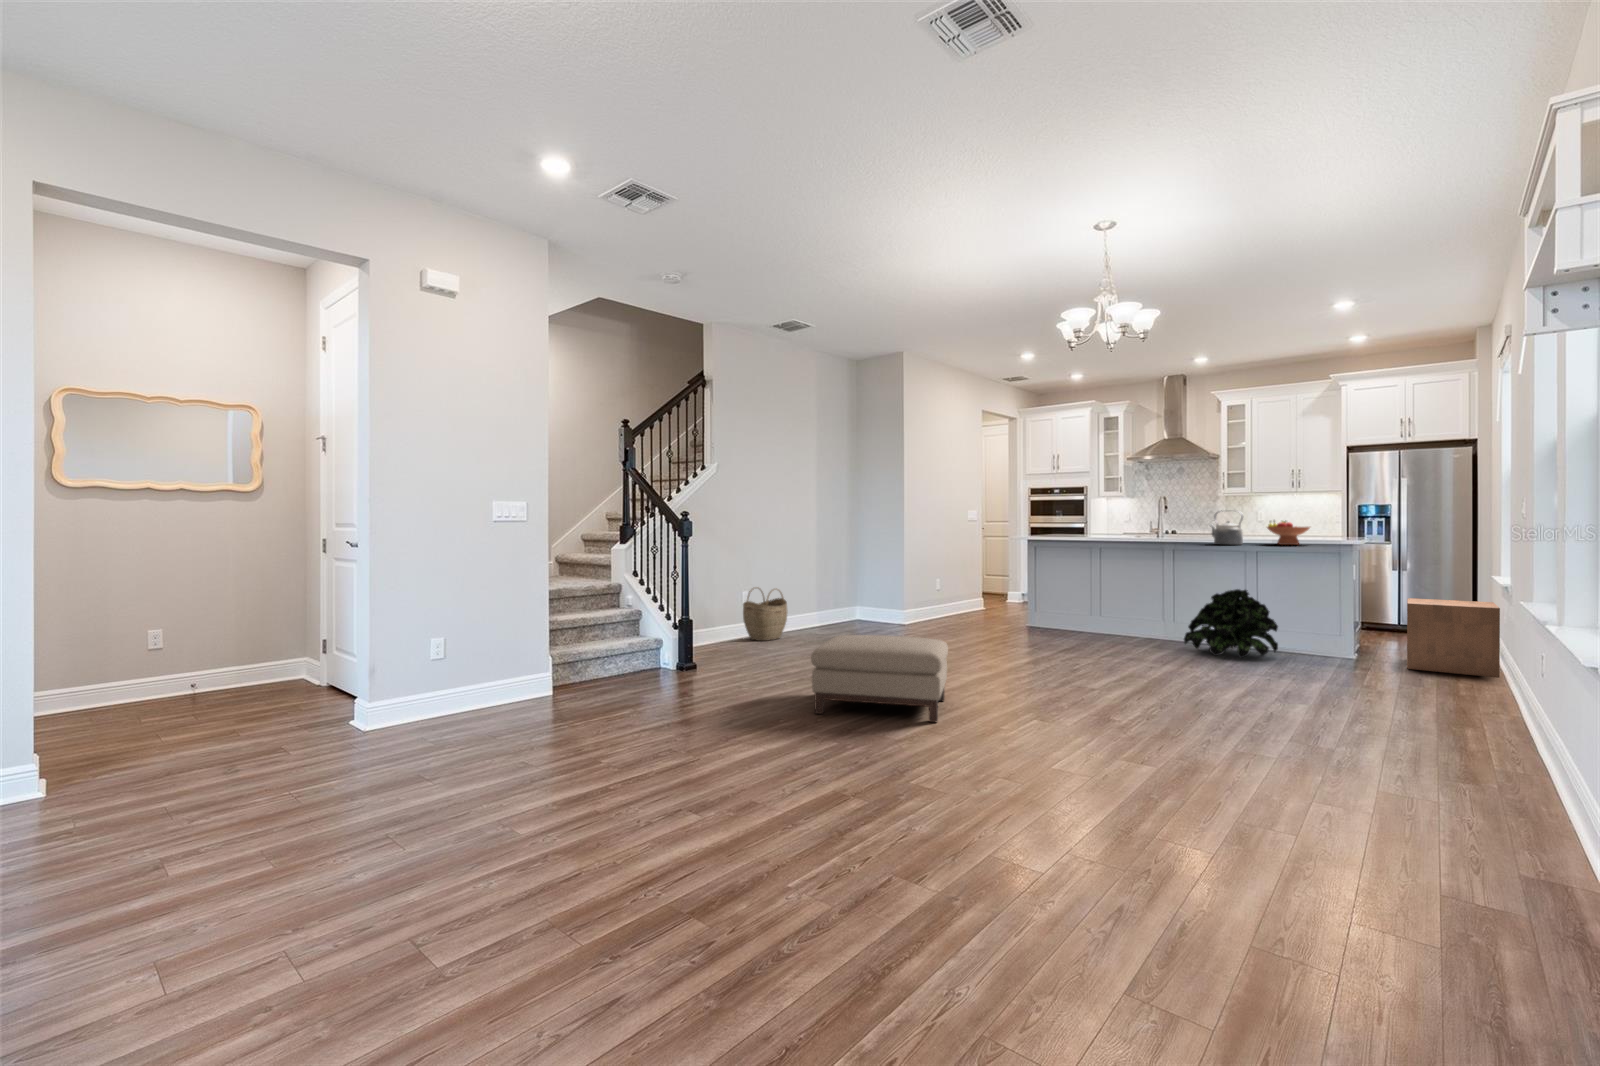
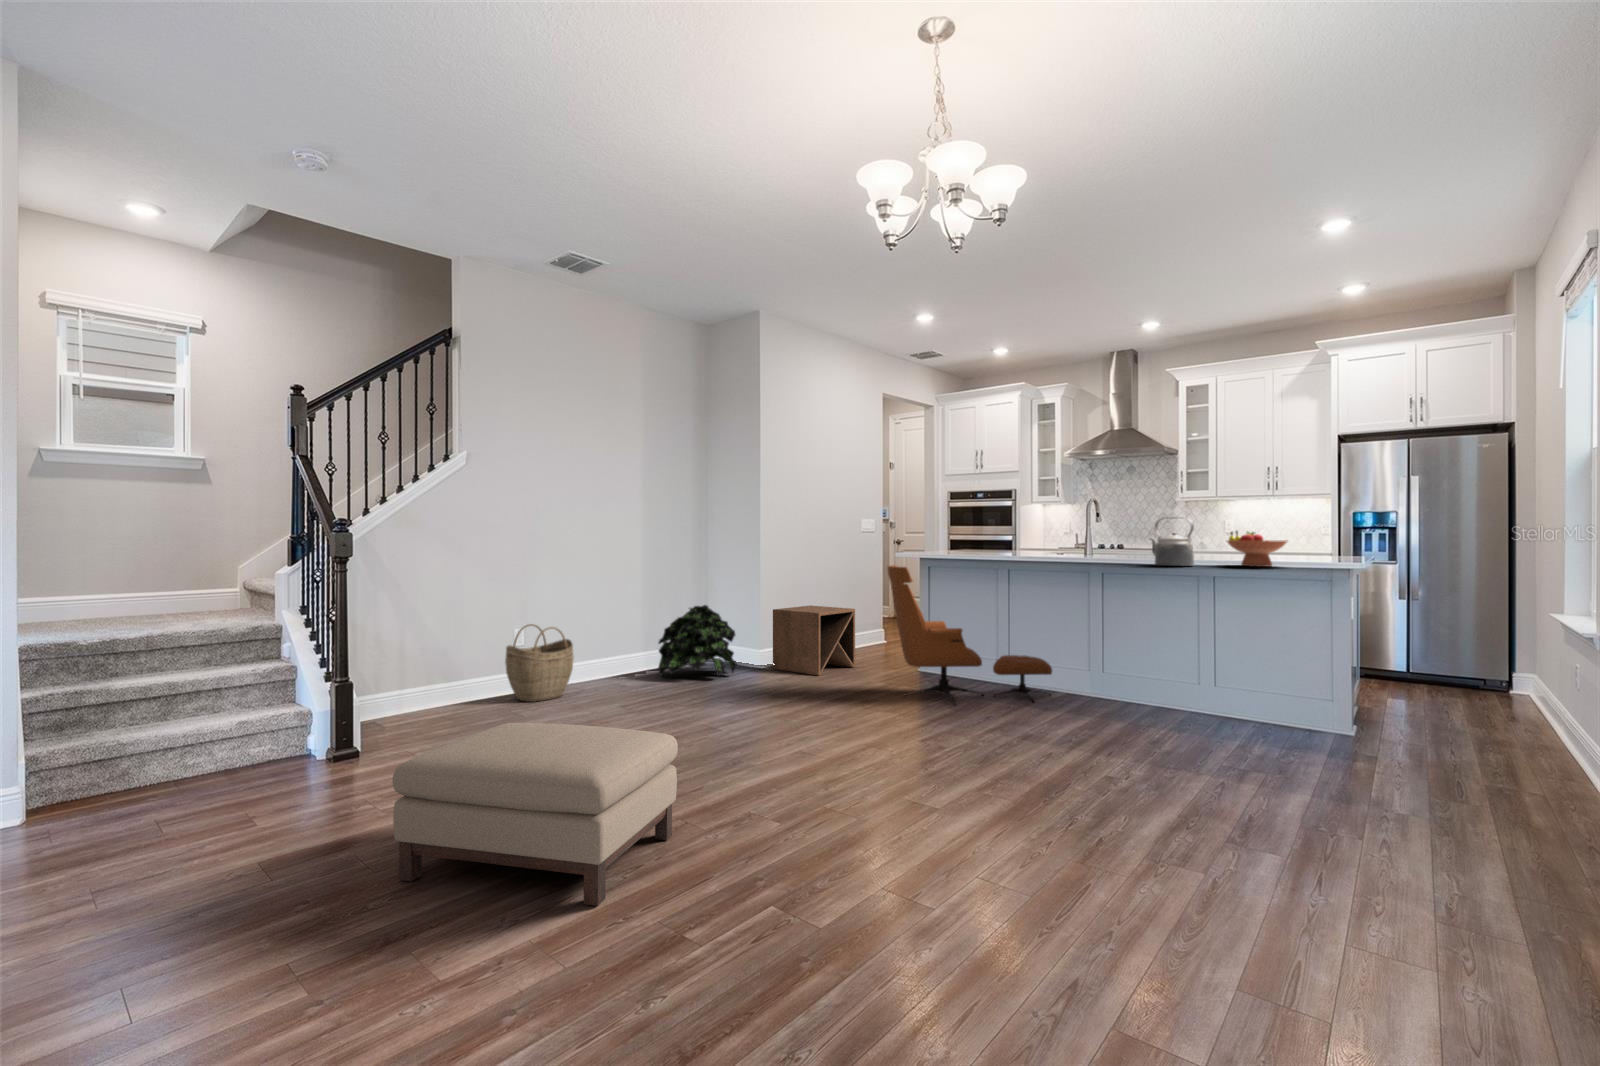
lounge chair: none [1014,545,1135,644] -> present [888,565,1052,705]
potted plant: present [1184,589,1278,658] -> present [658,605,737,676]
side table: present [1407,598,1500,678] -> present [773,606,855,676]

